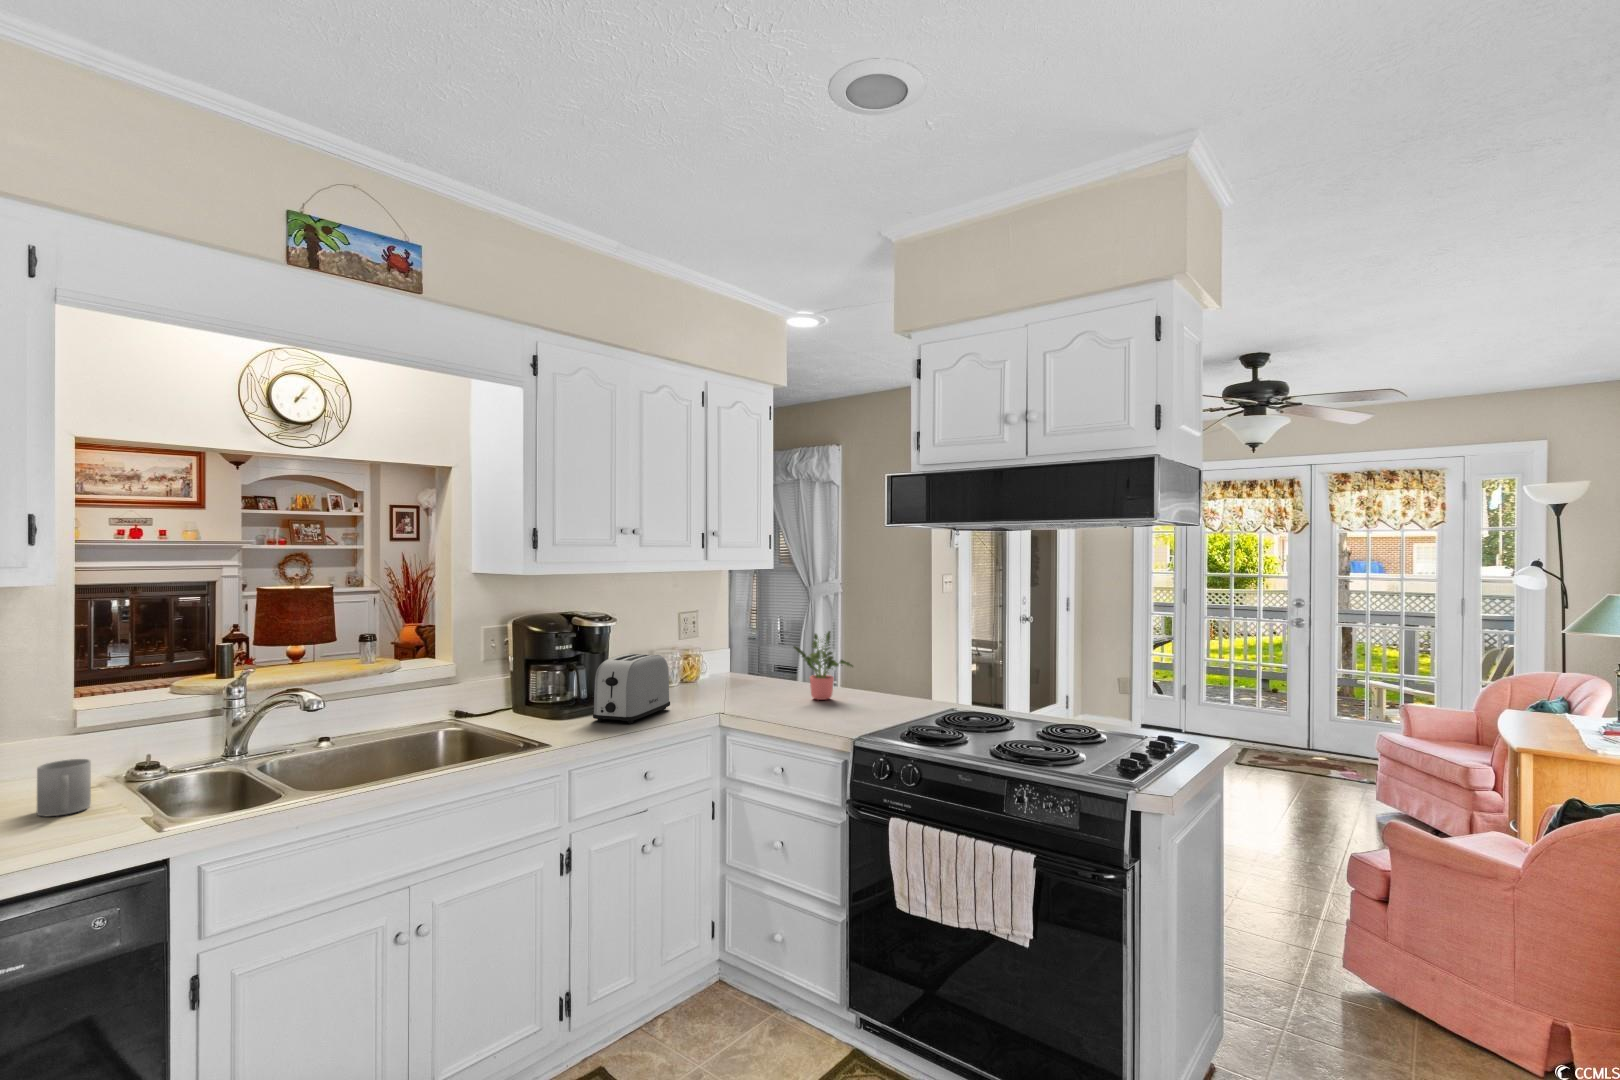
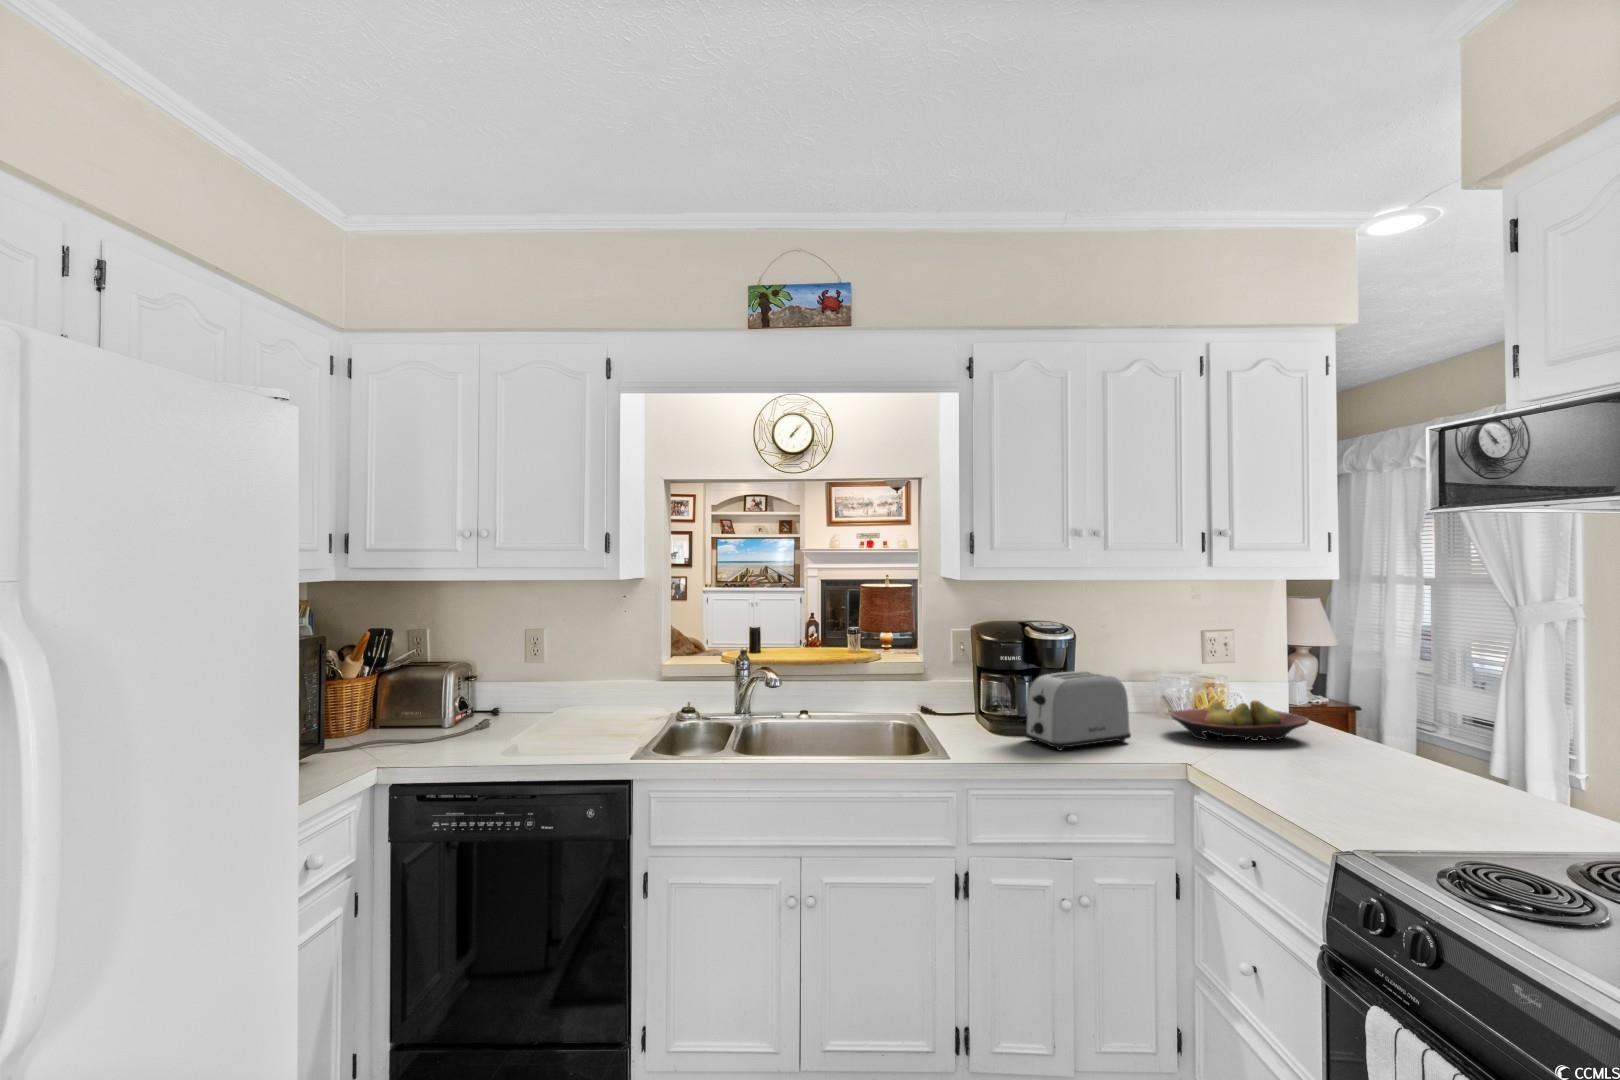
potted plant: present [794,631,853,700] -> none [1319,671,1427,772]
fruit bowl: none [682,664,770,699] -> present [1170,700,1309,741]
mug: present [37,759,91,816] -> none [597,699,625,736]

